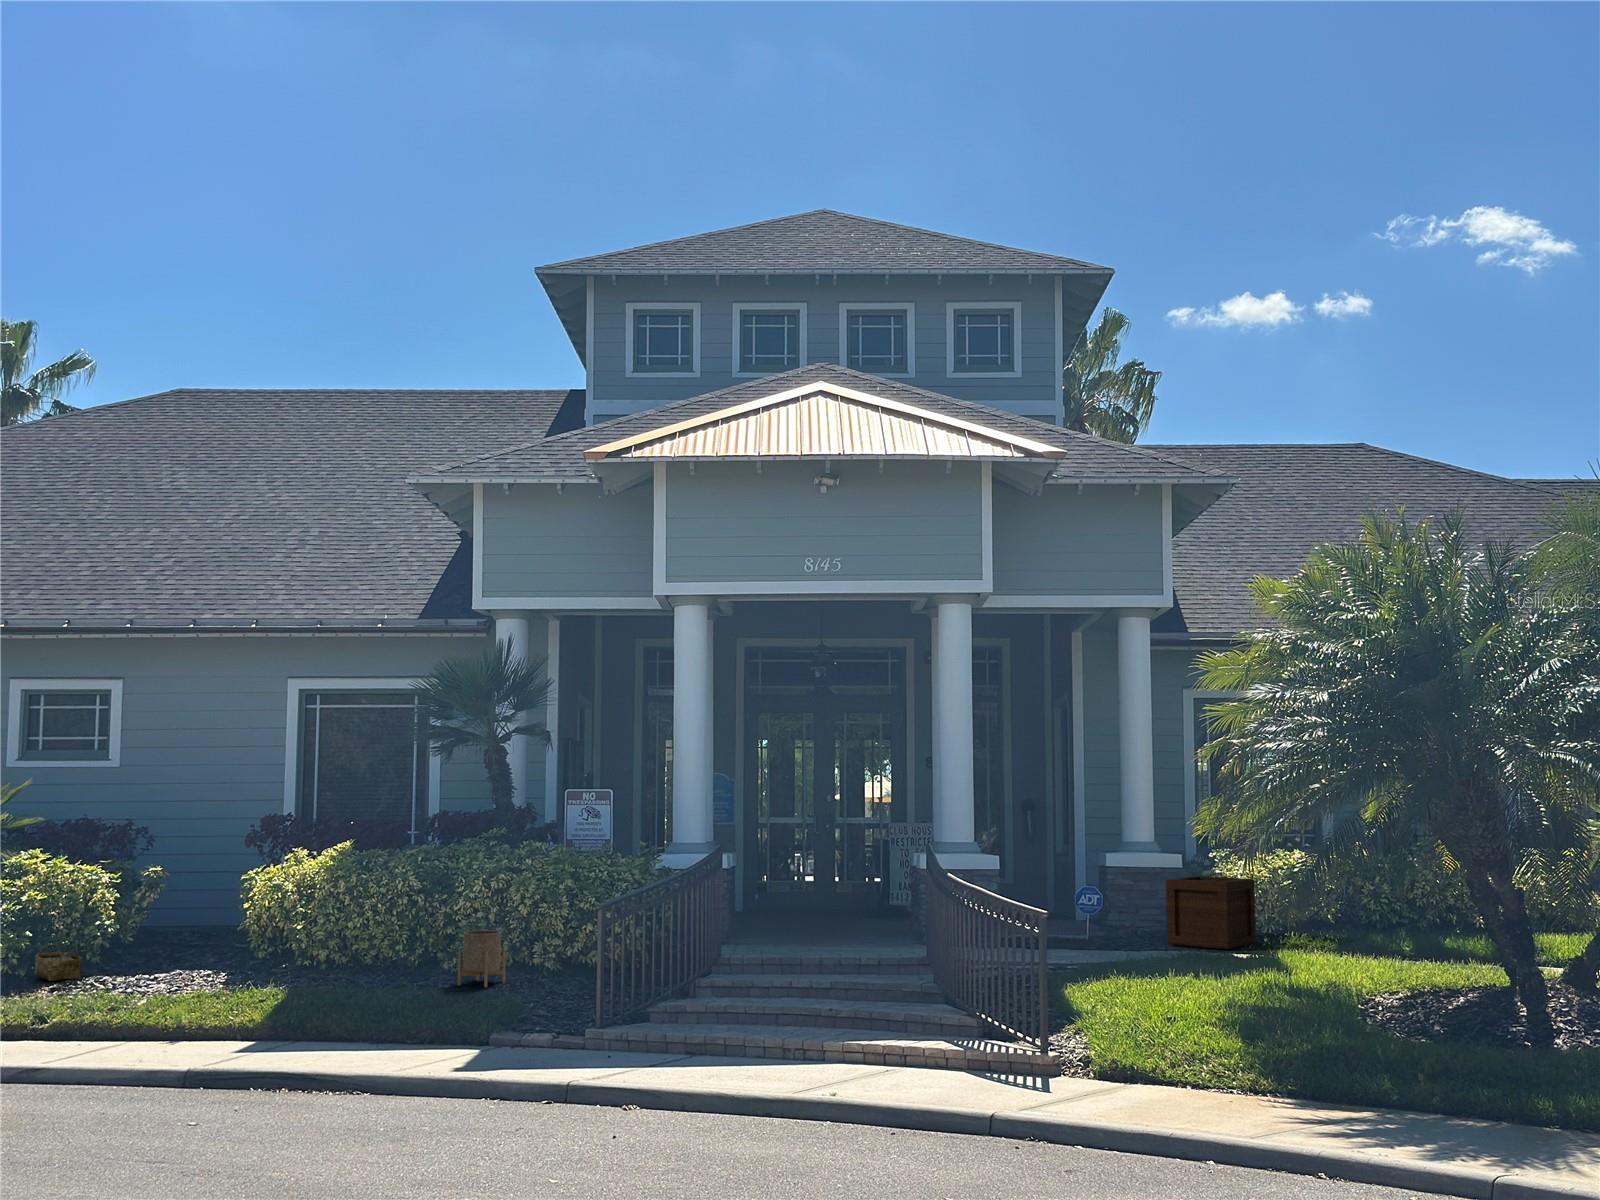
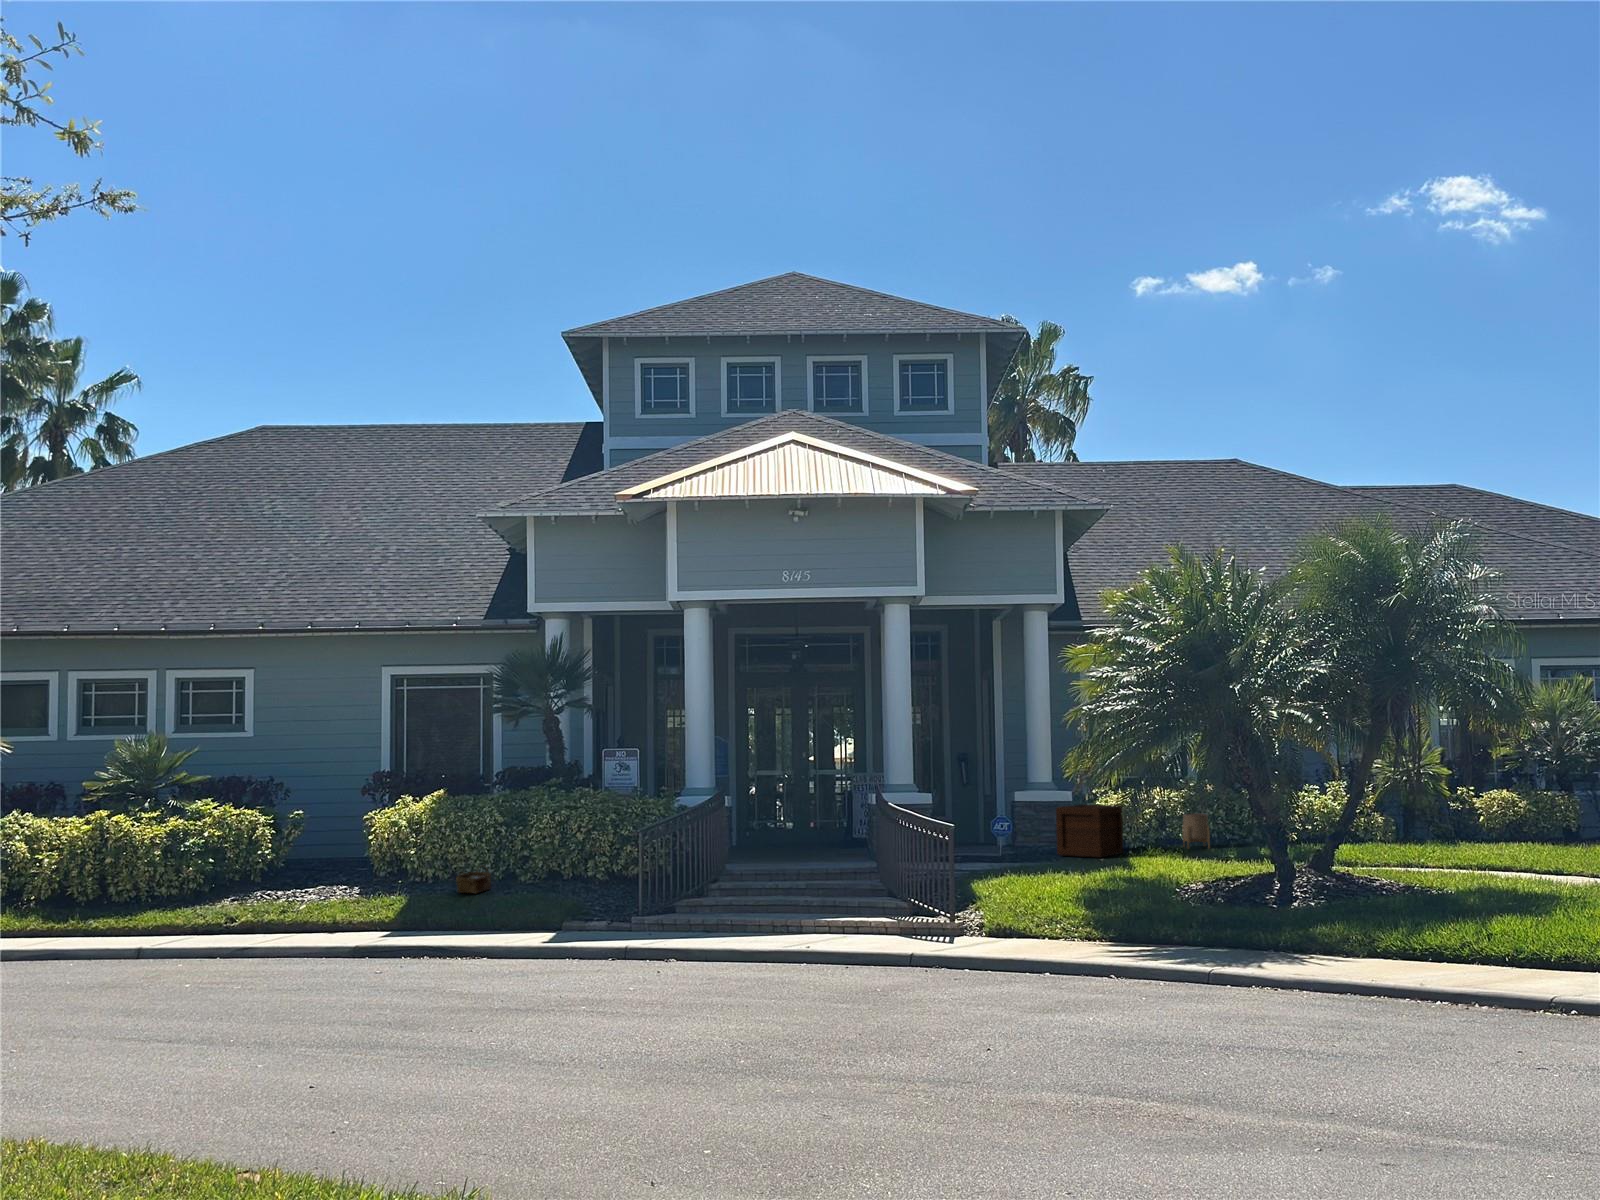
planter: present [458,930,506,987] -> present [1182,813,1210,848]
woven basket: present [34,944,82,981] -> present [456,871,491,893]

